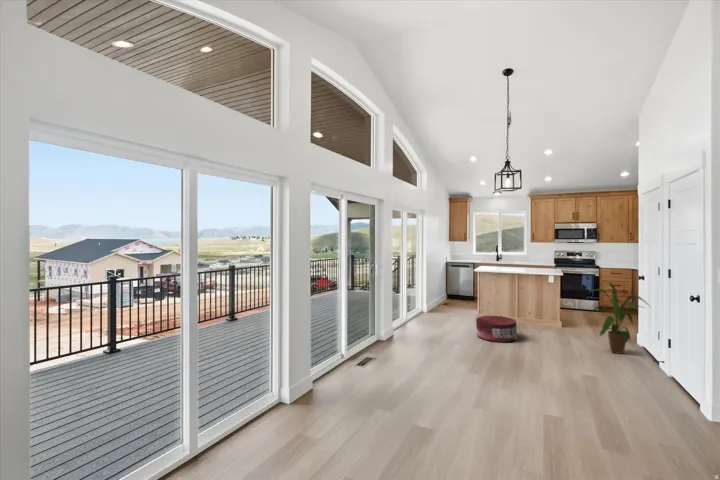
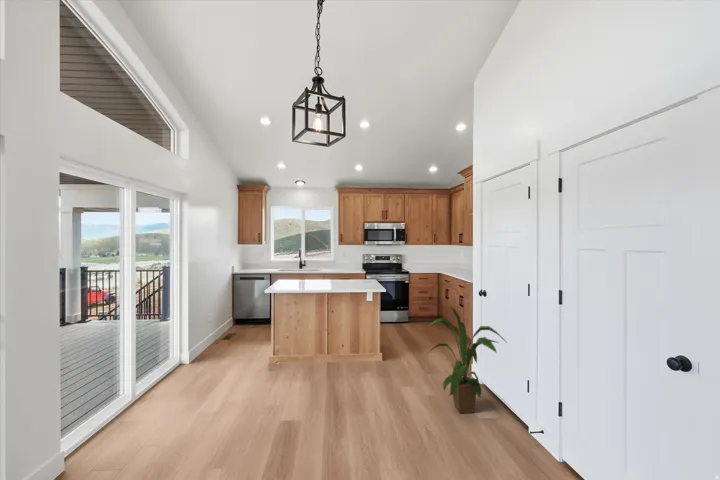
pouf: present [476,316,517,342] -> none [262,370,329,431]

